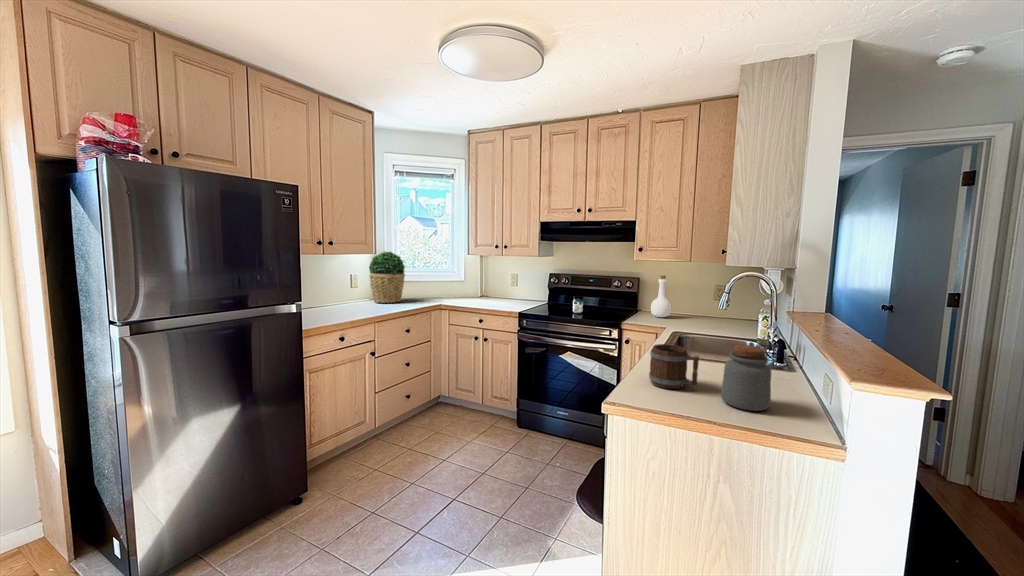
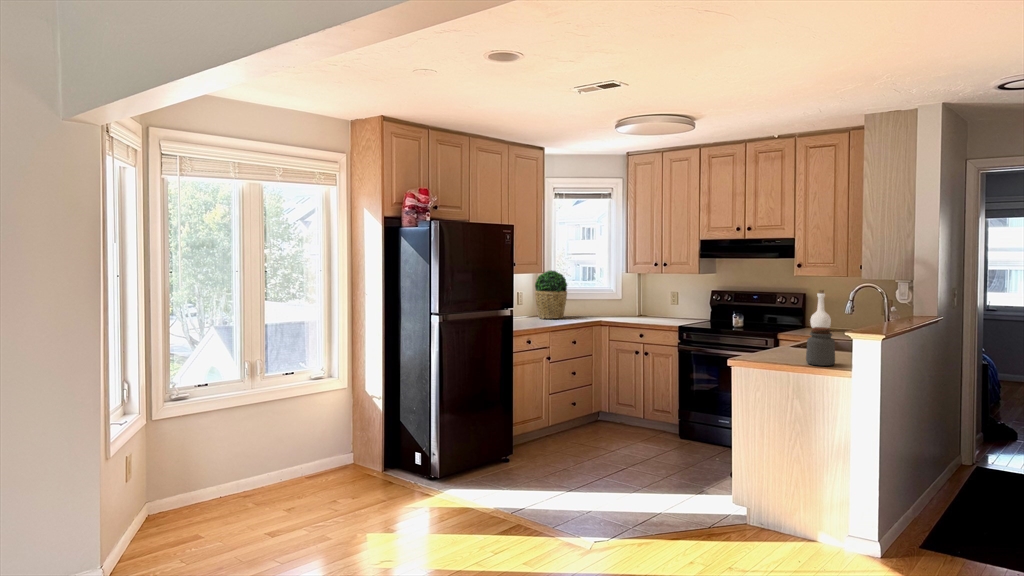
mug: present [649,344,699,389] -> none [765,331,795,359]

